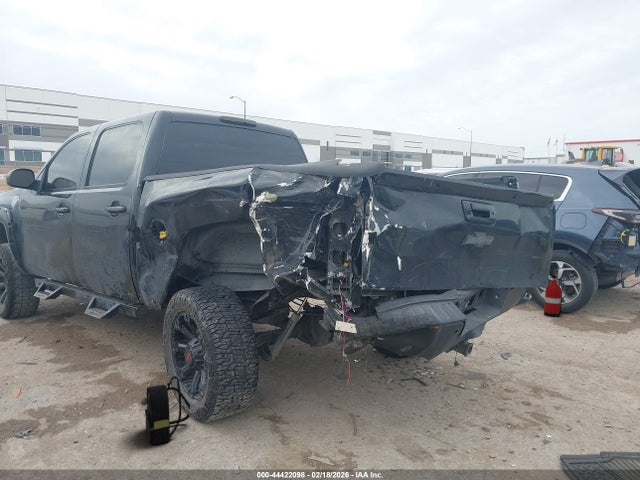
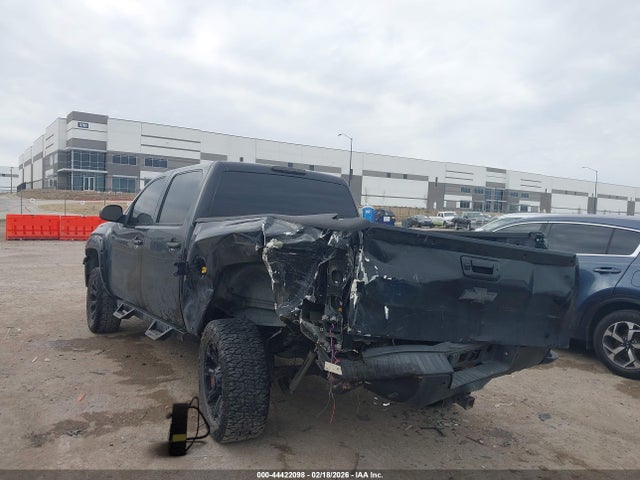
fire extinguisher: present [544,273,564,317] -> none [609,332,633,382]

